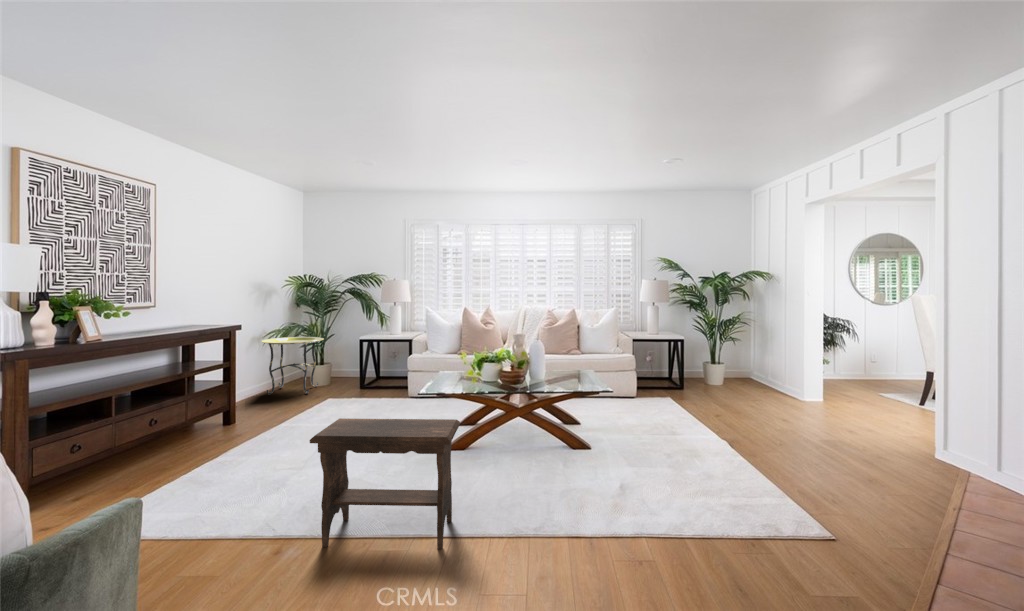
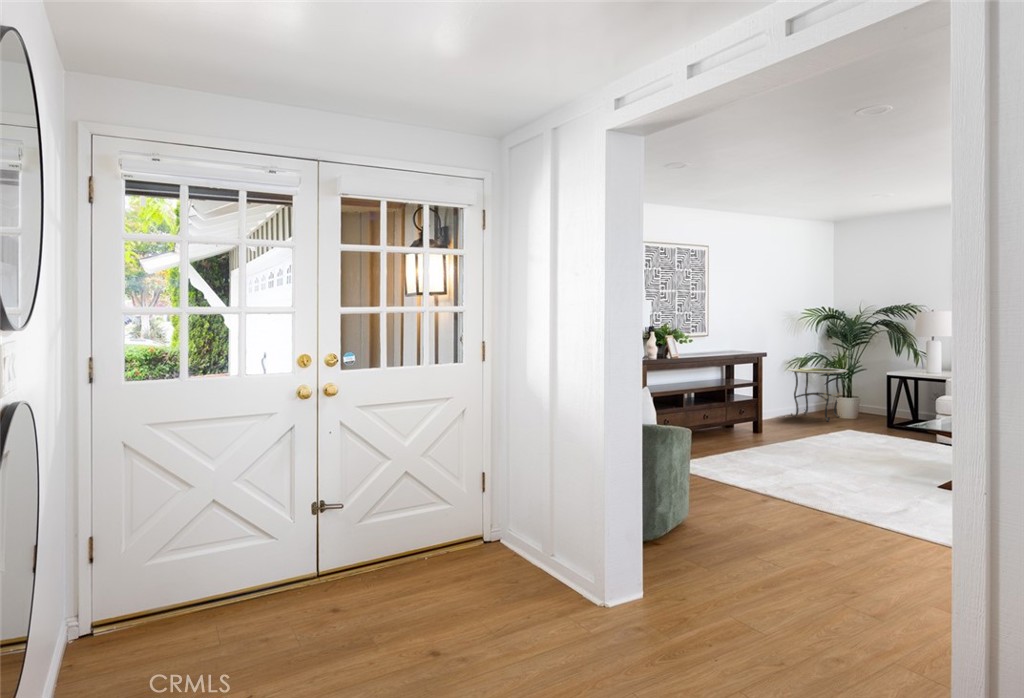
footstool: present [310,418,460,549] -> none [798,419,923,519]

